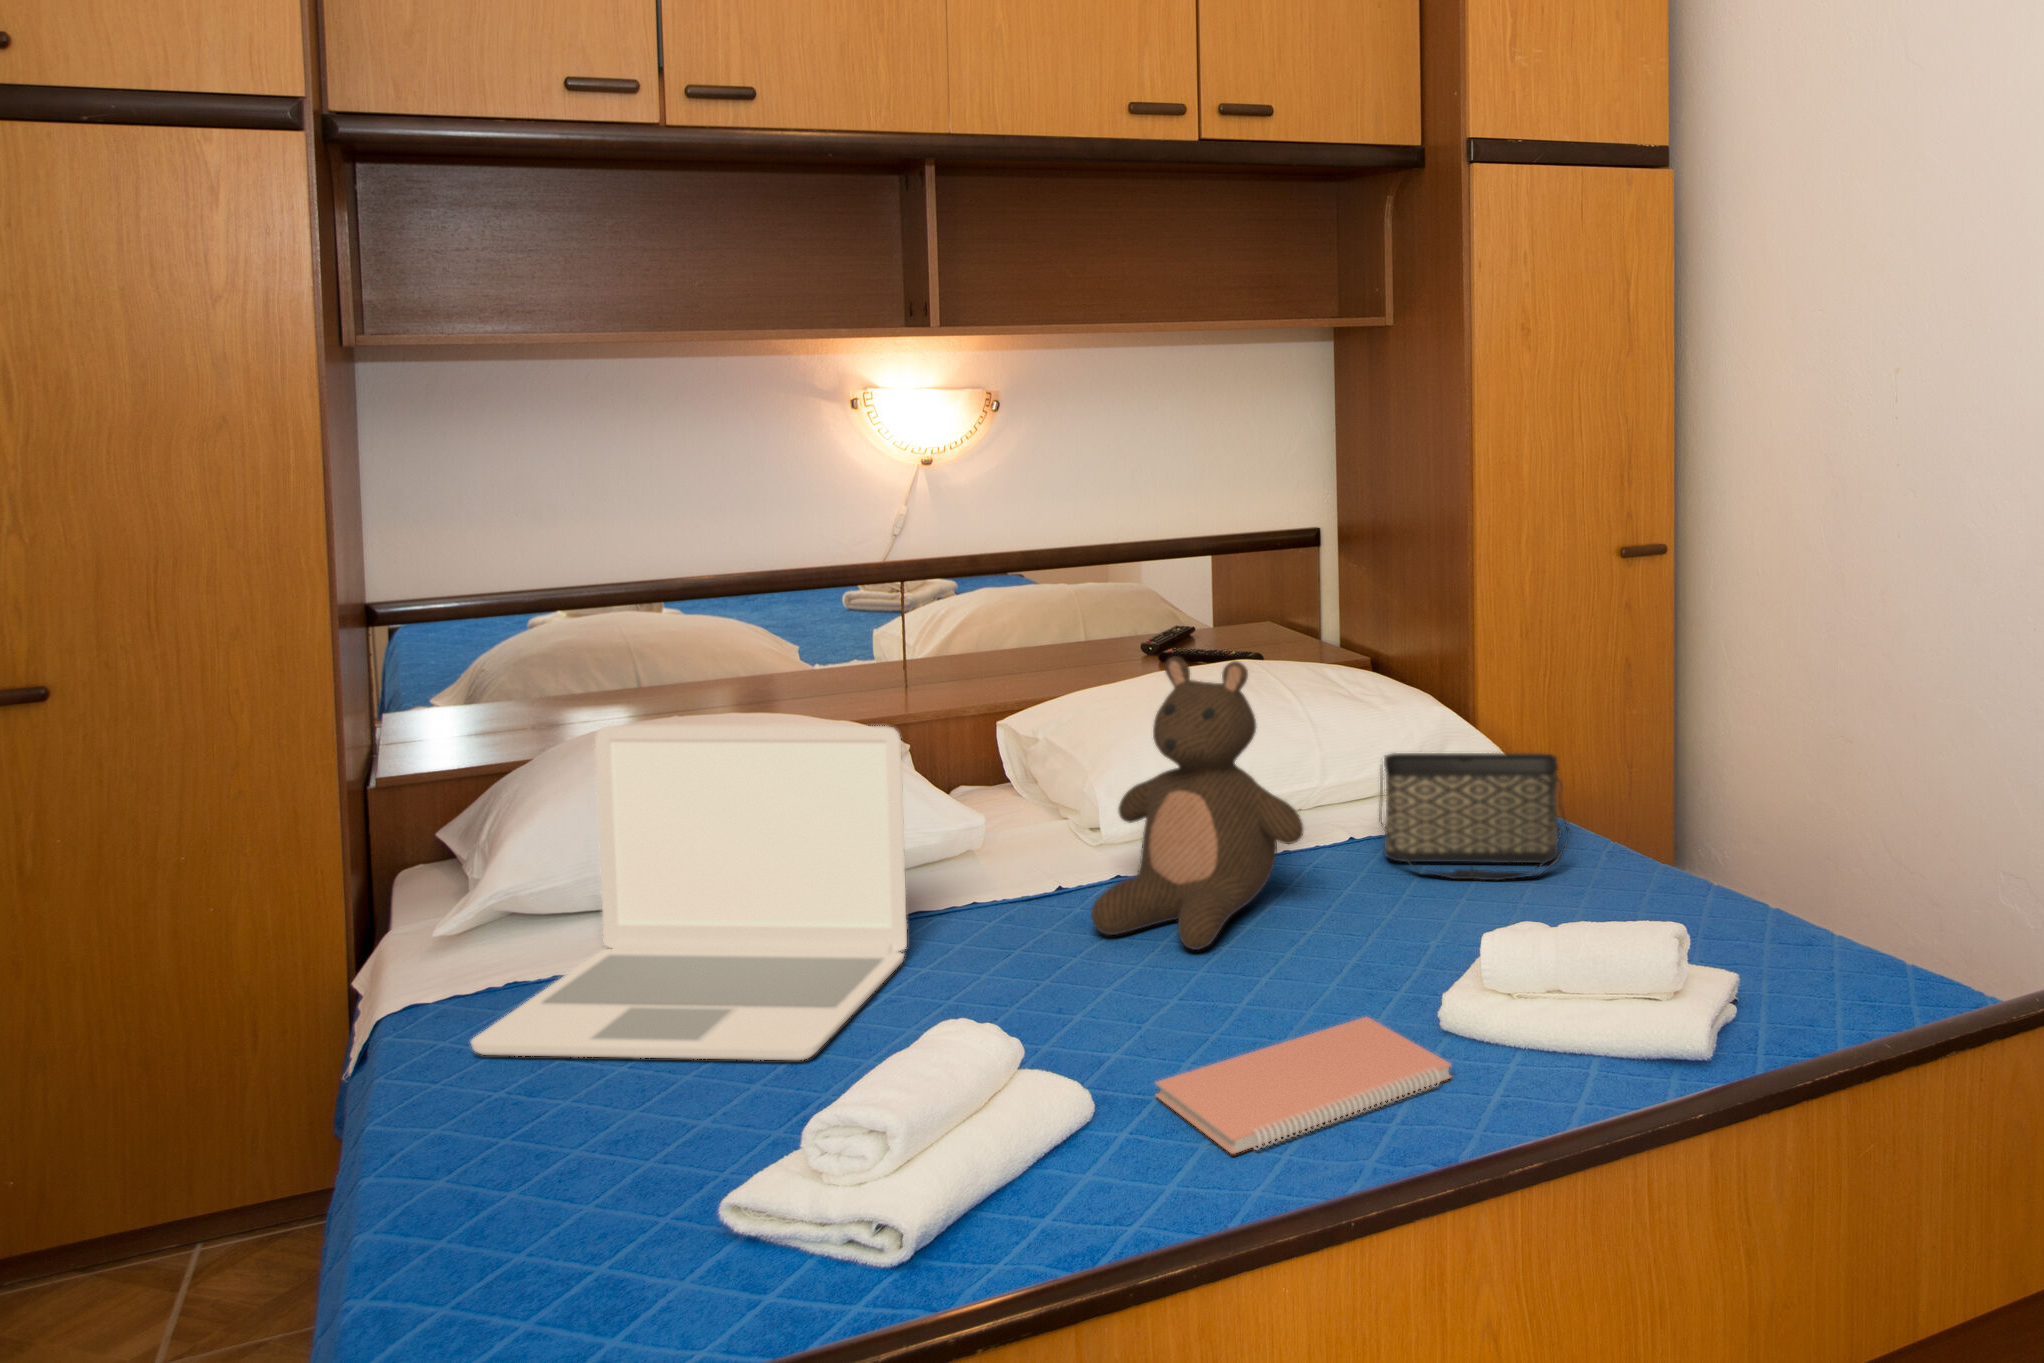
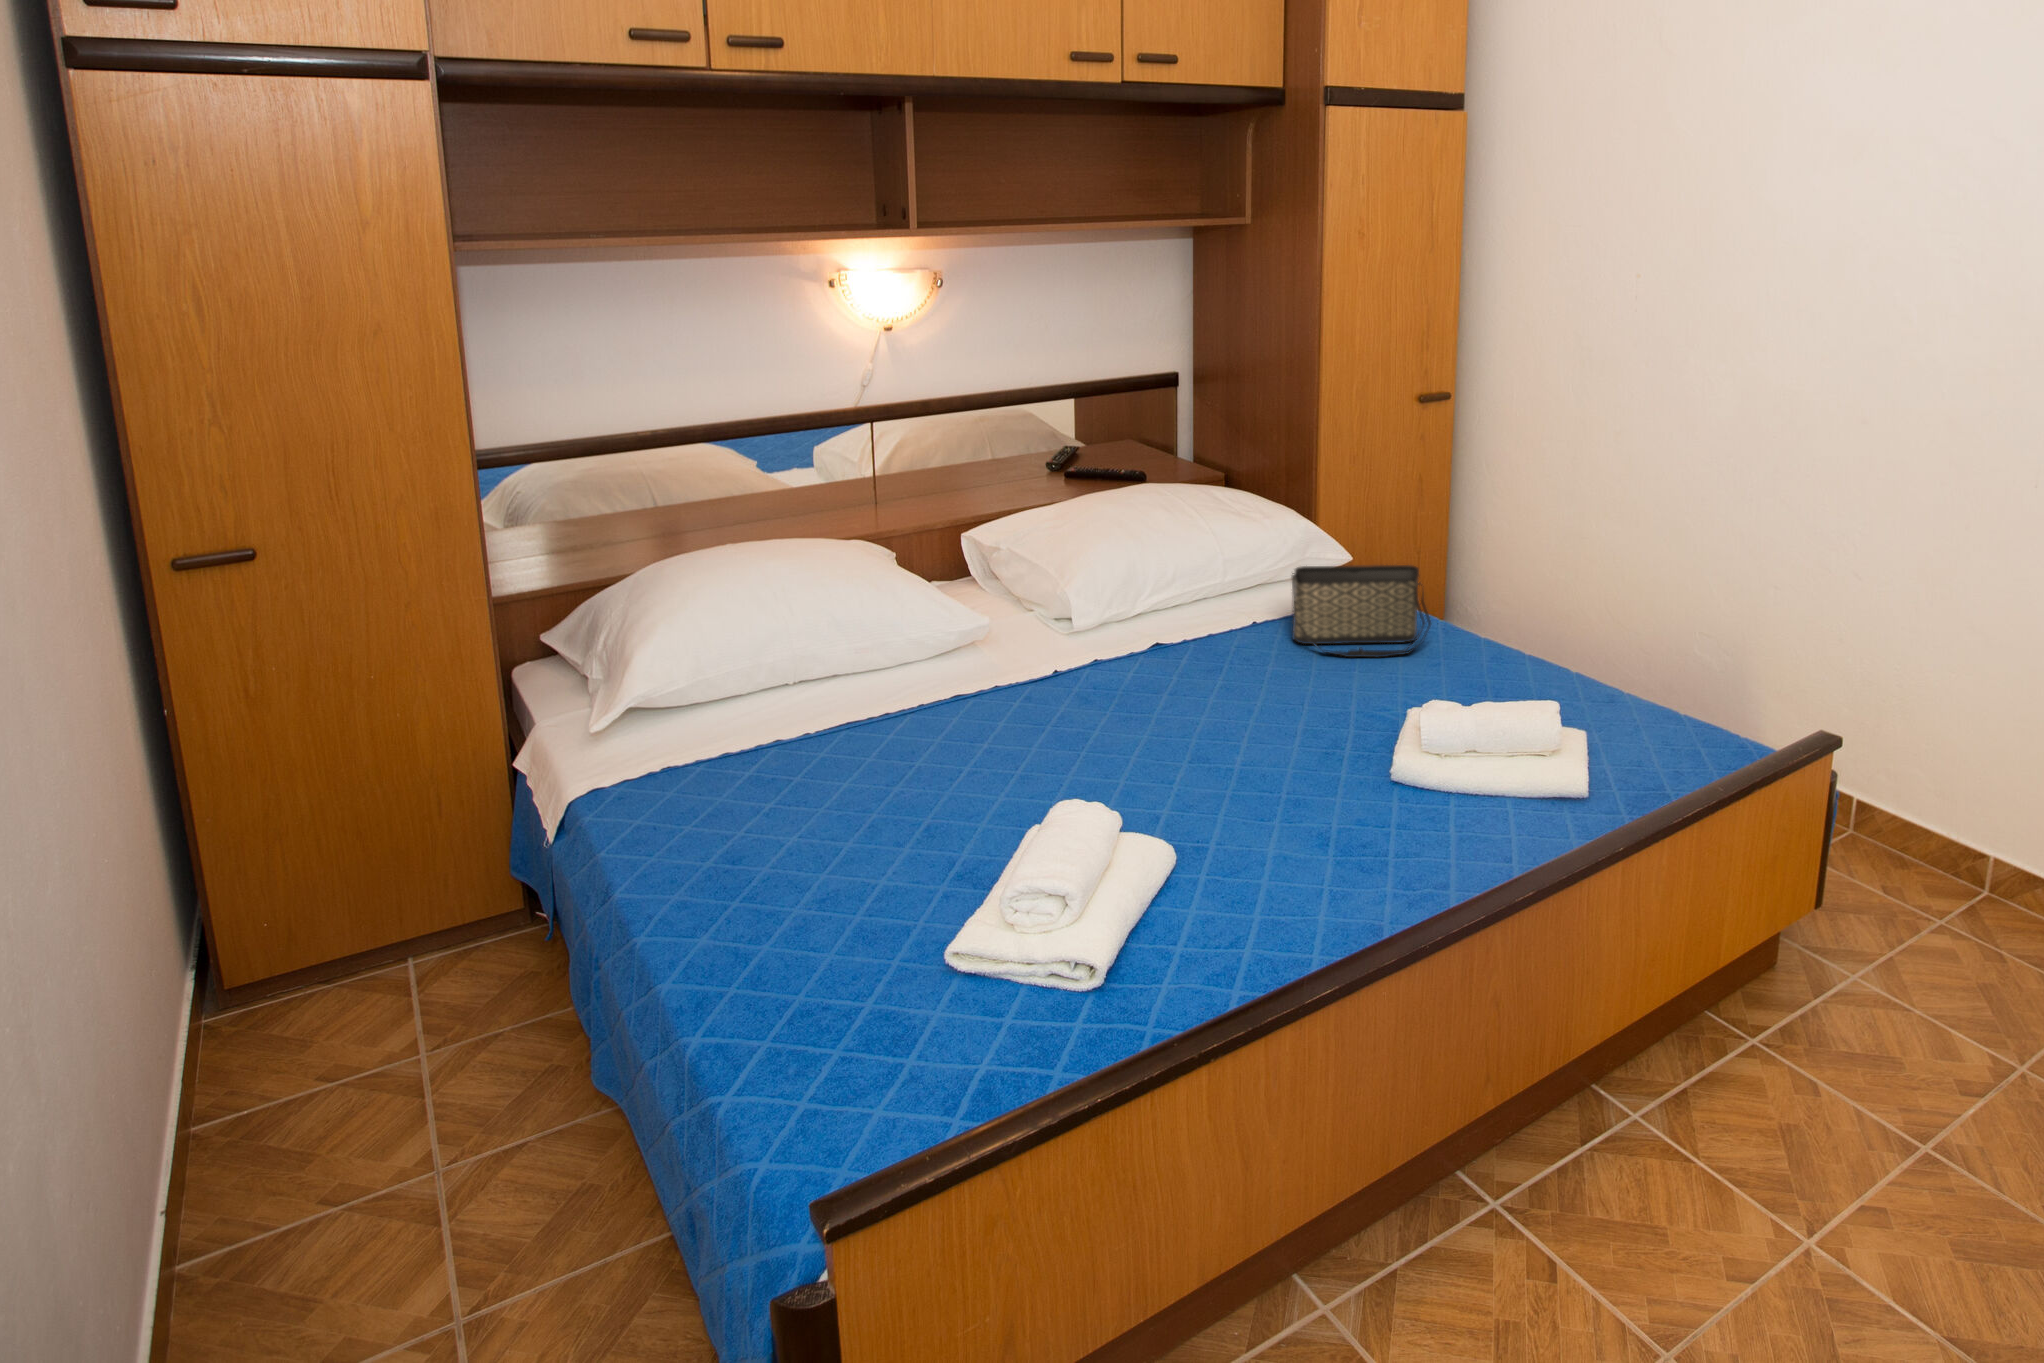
stuffed bear: present [1091,656,1303,950] -> none [1106,506,1259,723]
laptop: present [471,725,907,1060] -> none [668,569,976,835]
notebook: present [1156,1017,1451,1154] -> none [1216,773,1418,887]

